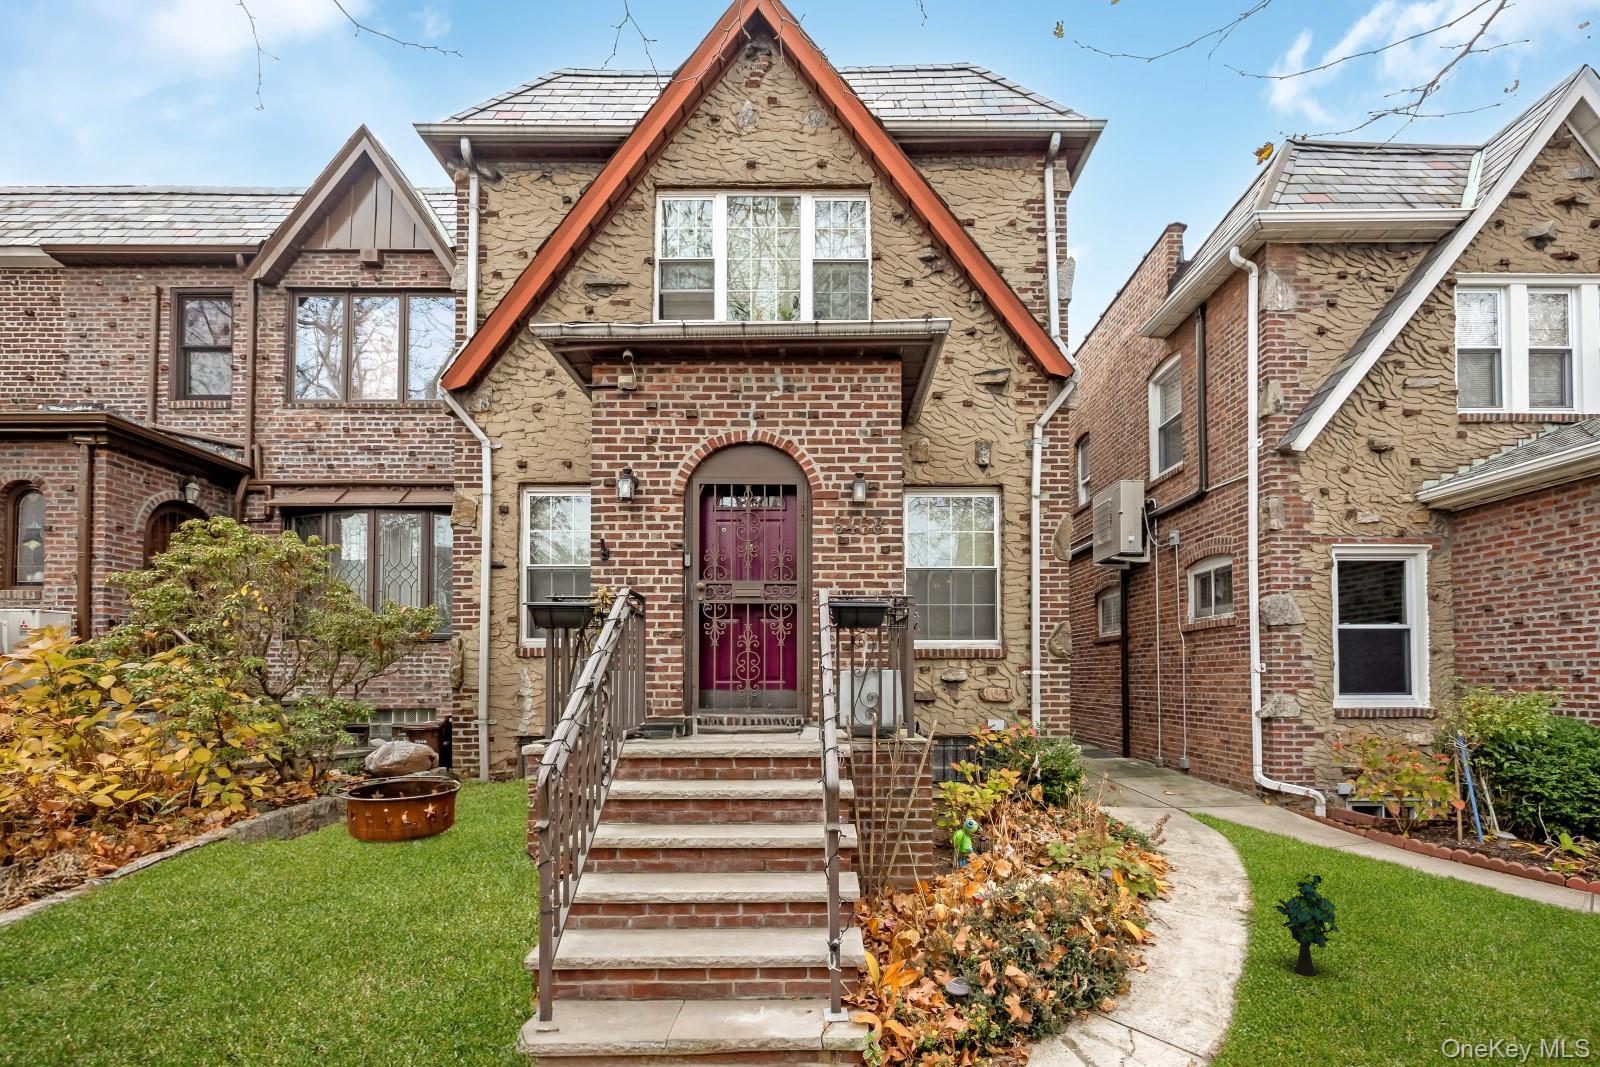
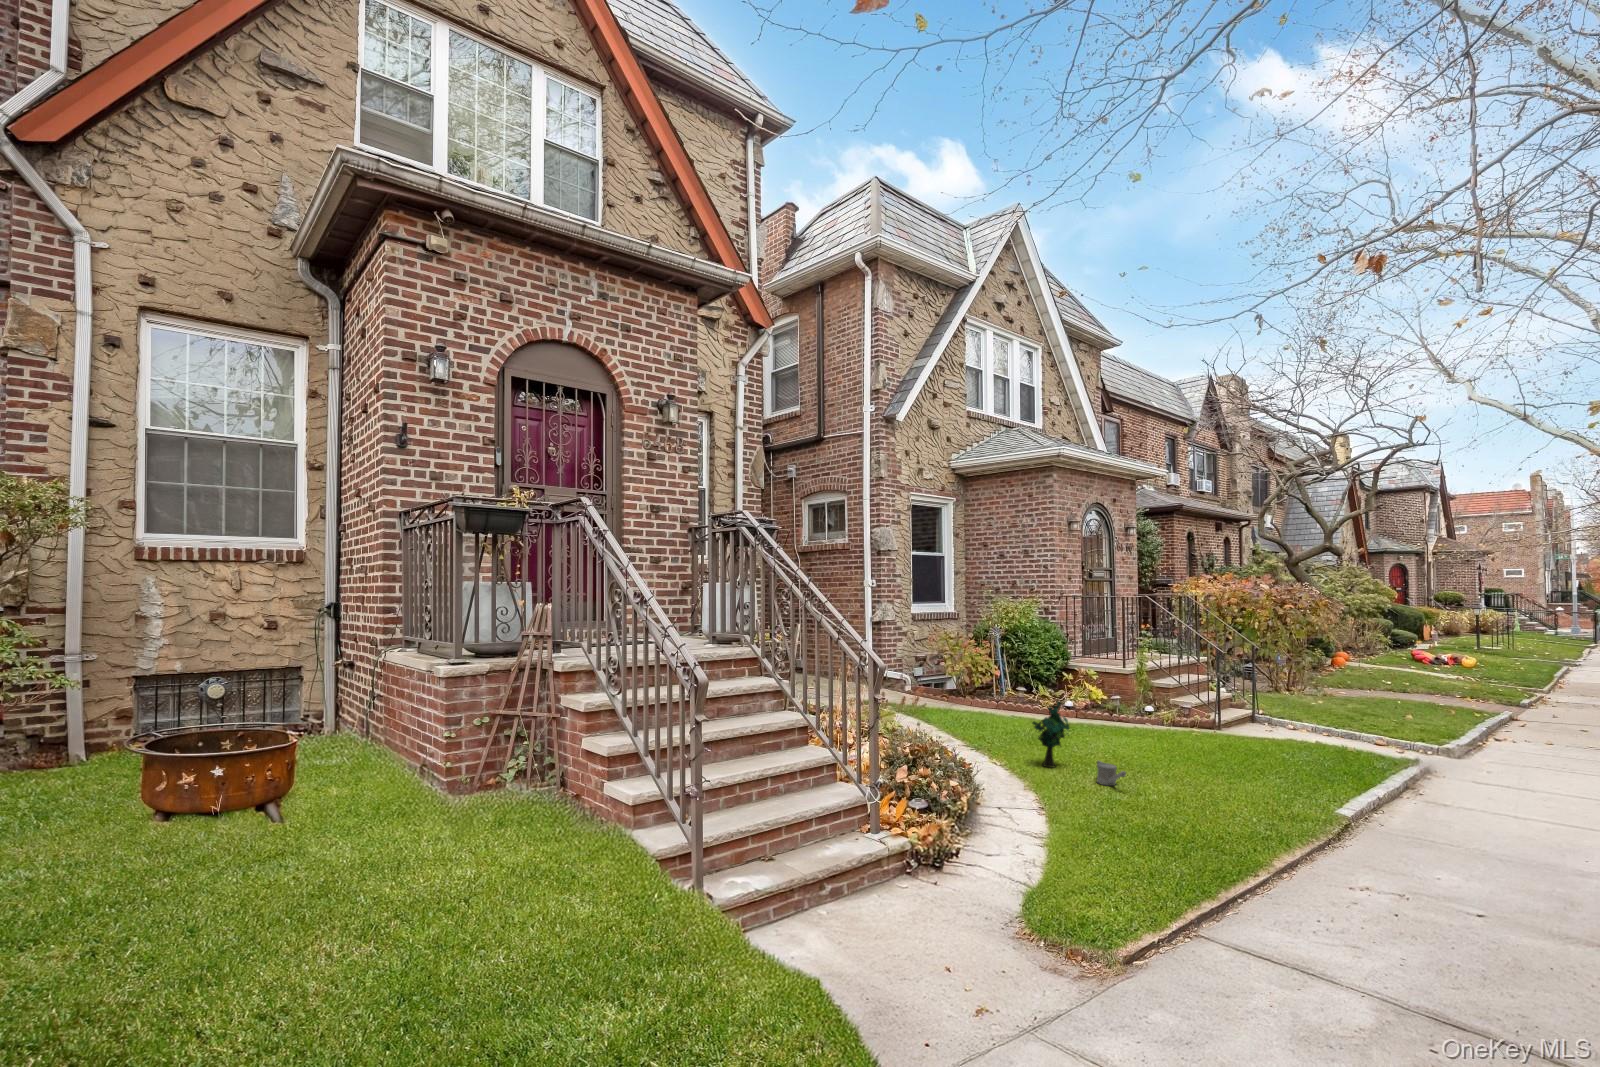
watering can: none [1340,980,1376,1028] -> present [1097,760,1126,786]

